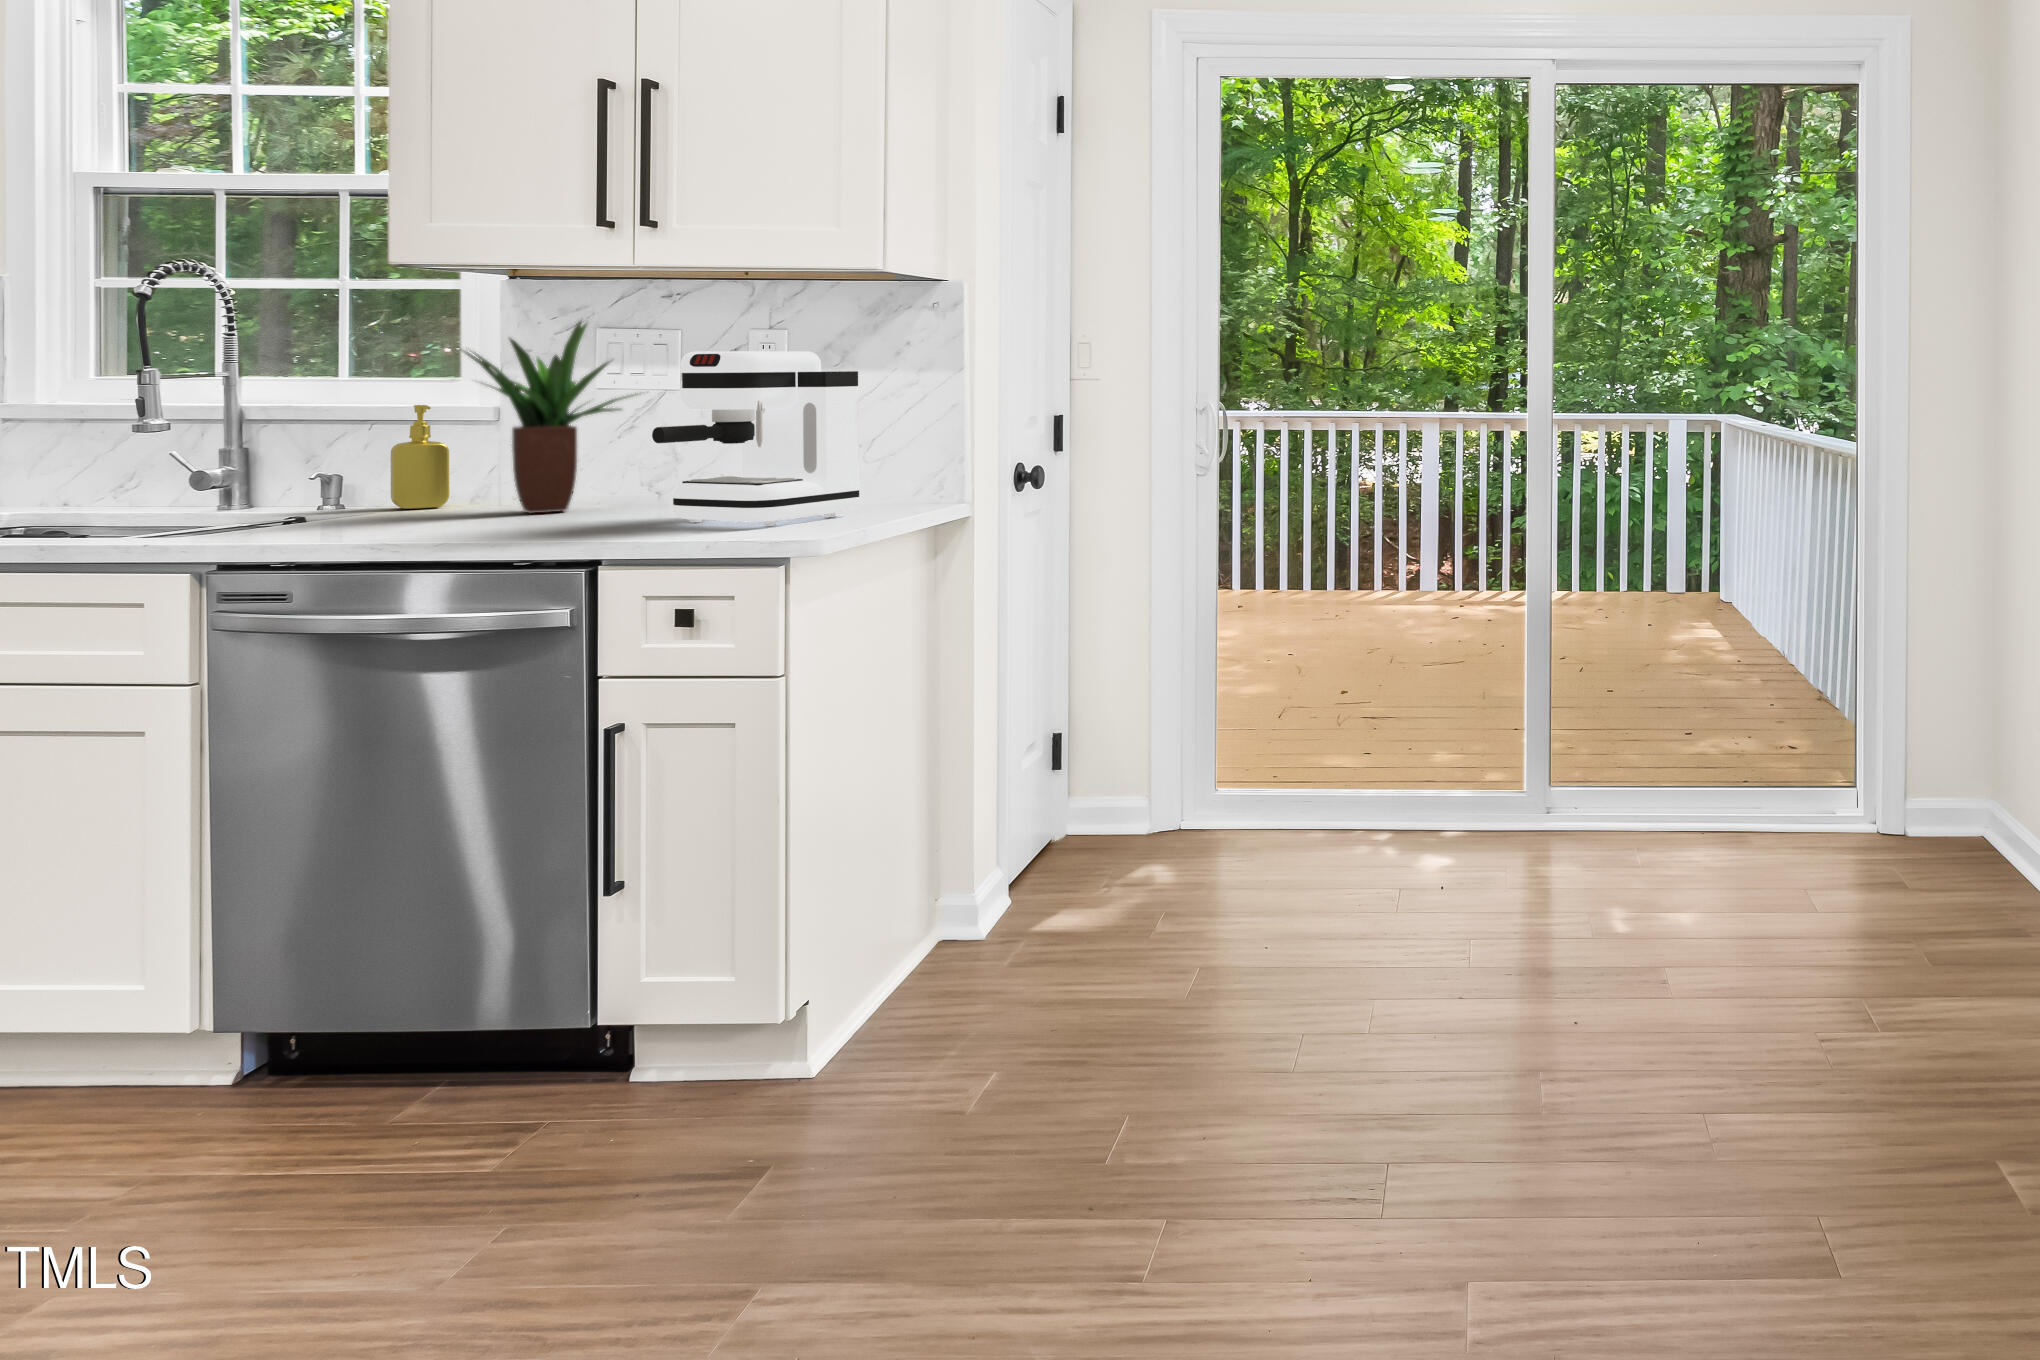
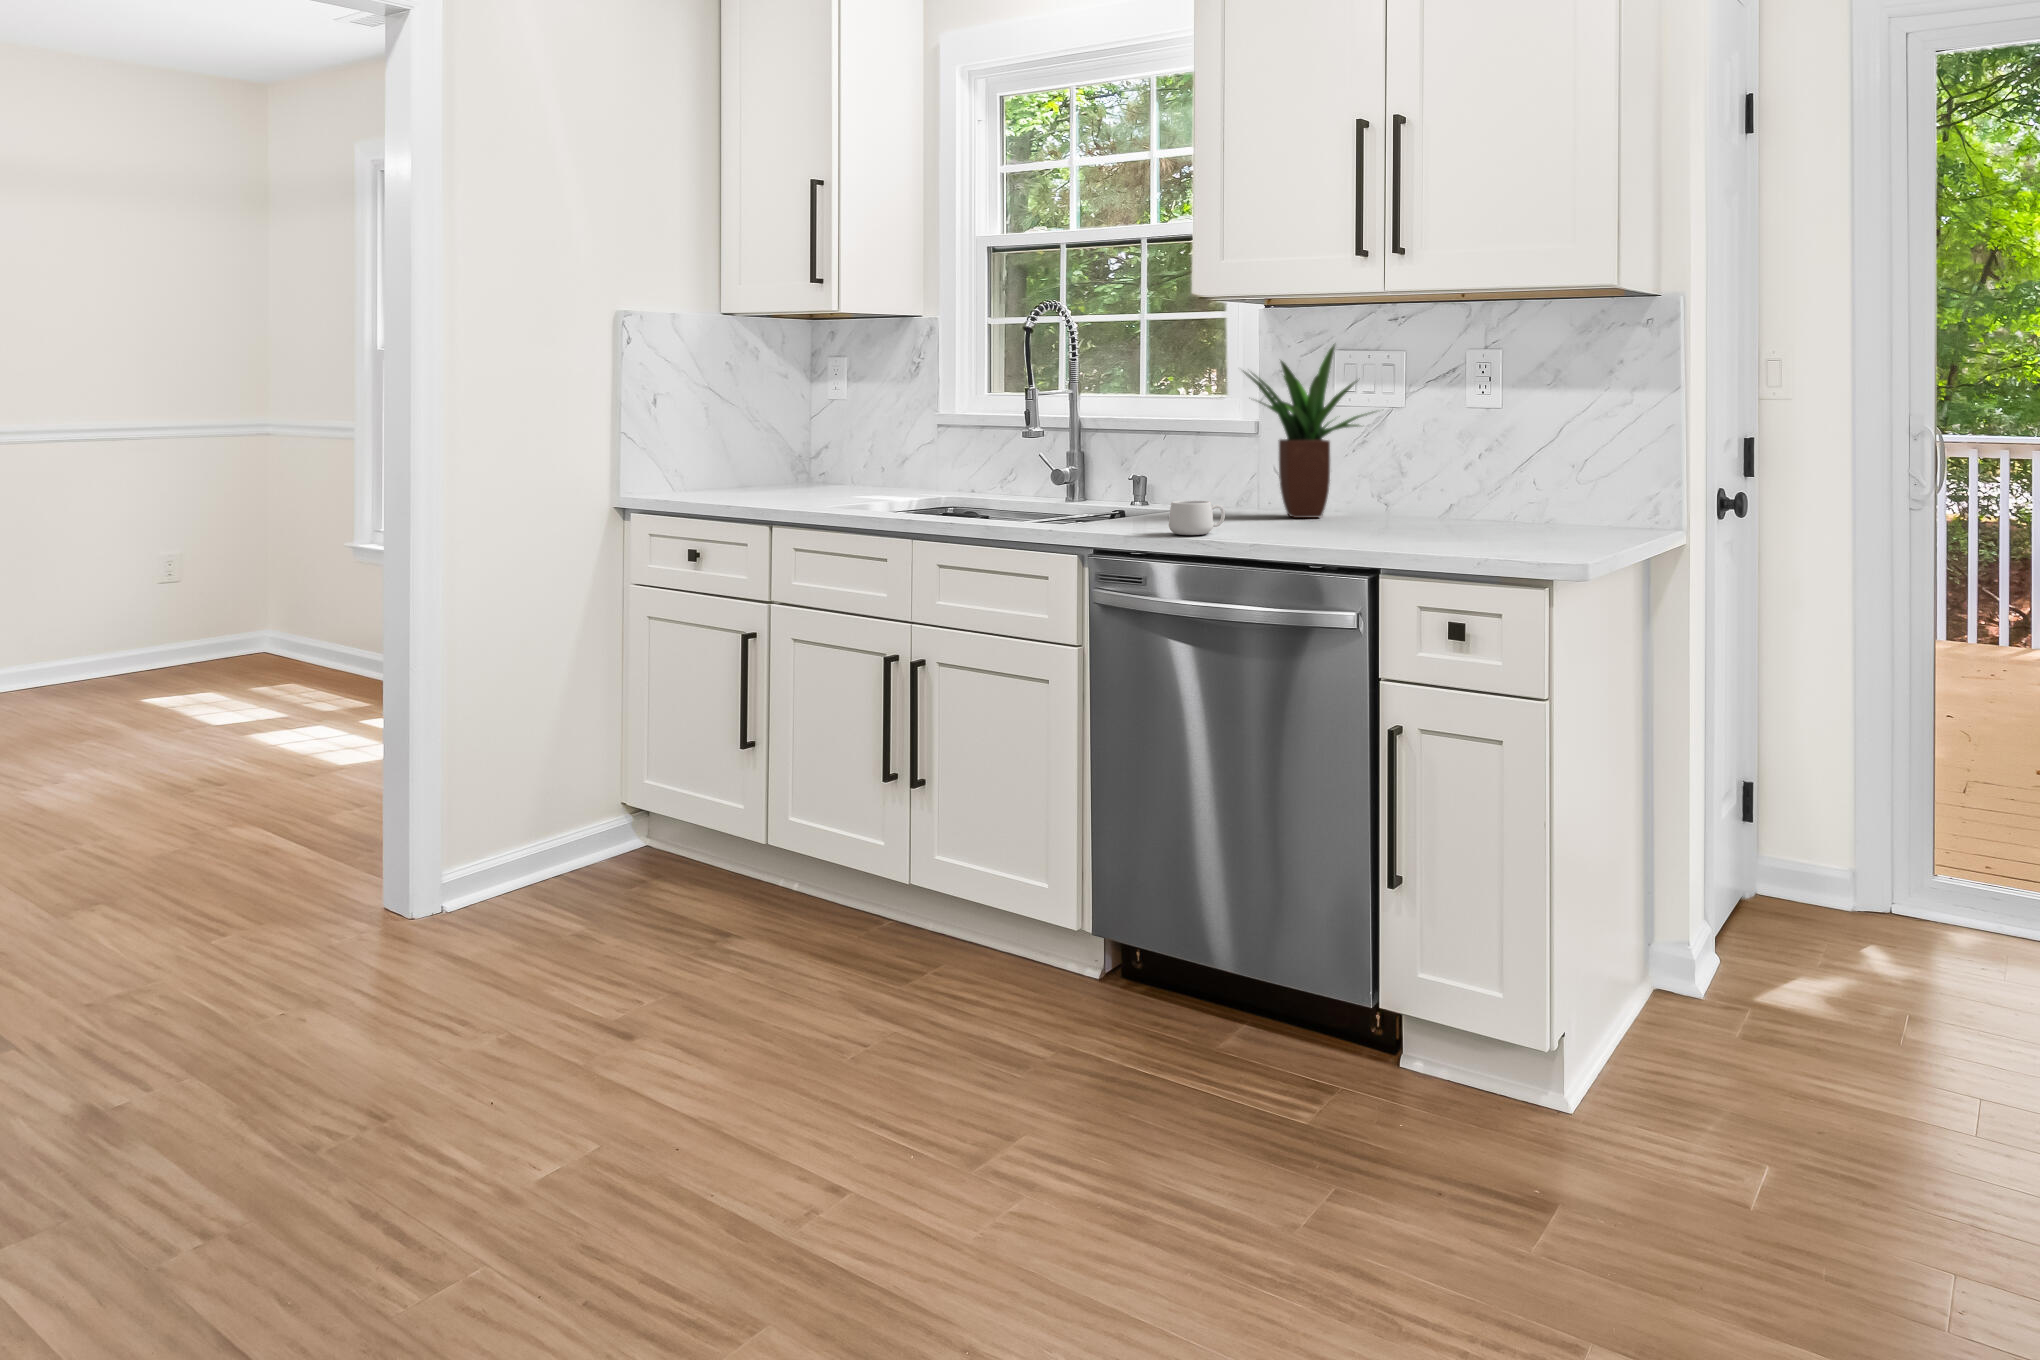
coffee maker: present [652,351,860,525] -> none [1410,372,1589,544]
soap dispenser: present [391,405,449,509] -> none [1185,418,1227,508]
mug: none [334,499,418,540] -> present [1169,500,1225,535]

